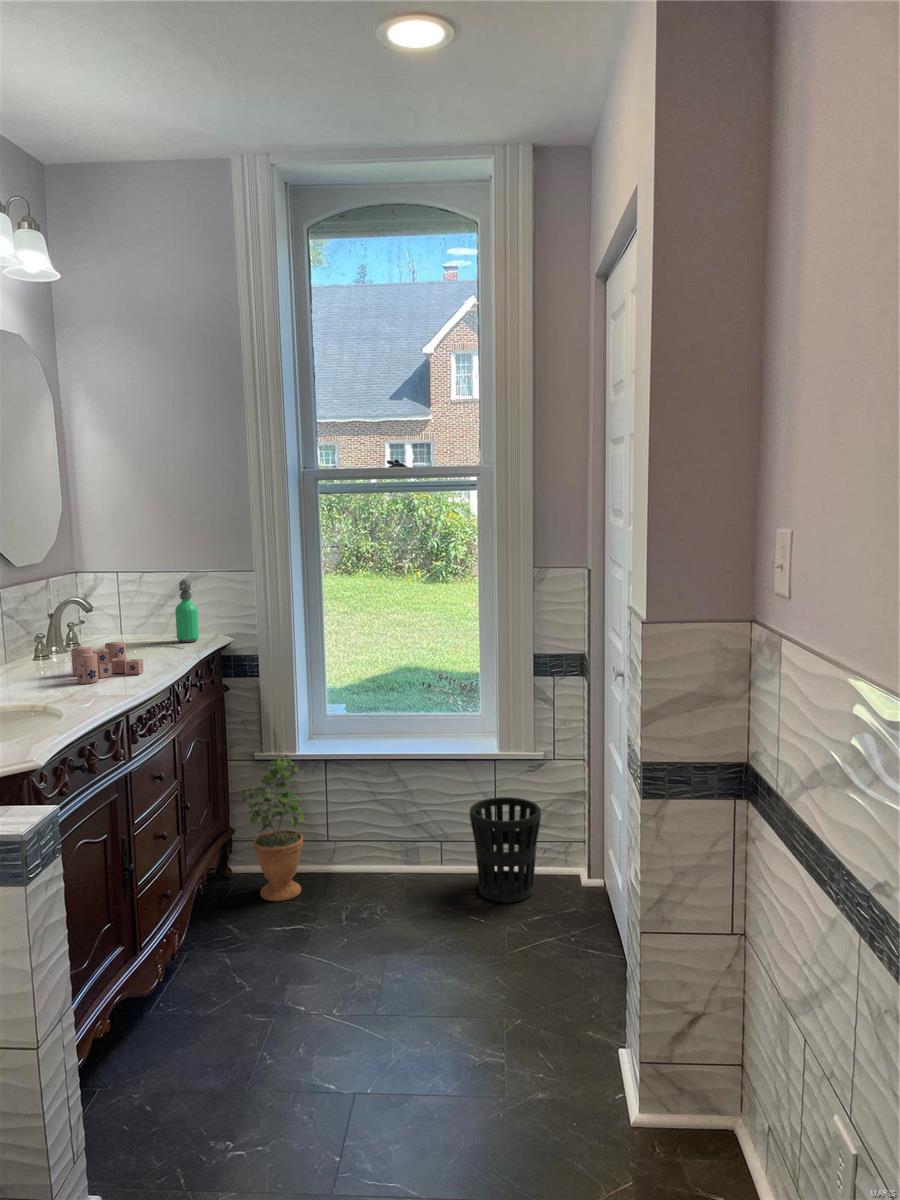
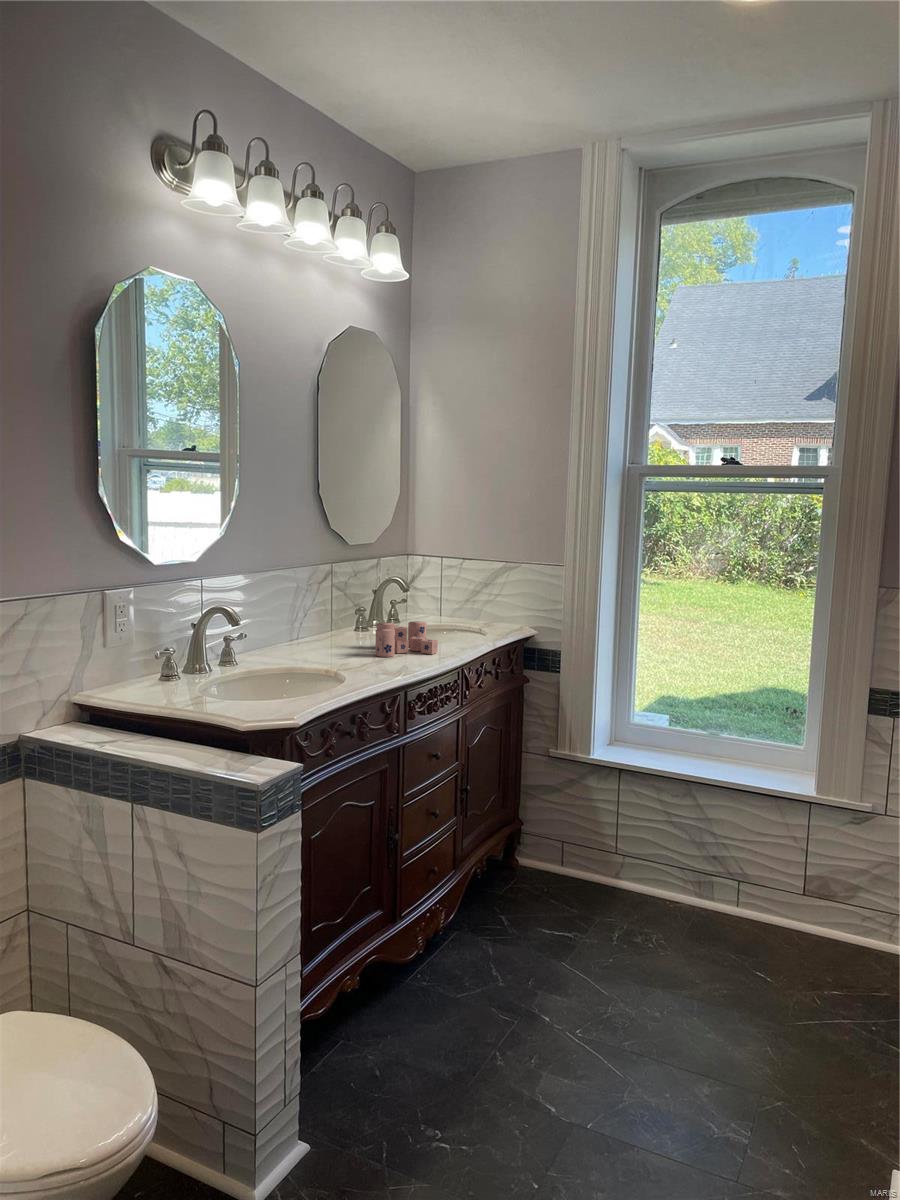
soap dispenser: present [175,580,199,642] -> none [486,569,507,630]
potted plant: present [241,755,304,901] -> none [527,750,590,903]
wastebasket: present [470,797,541,902] -> none [769,843,858,968]

